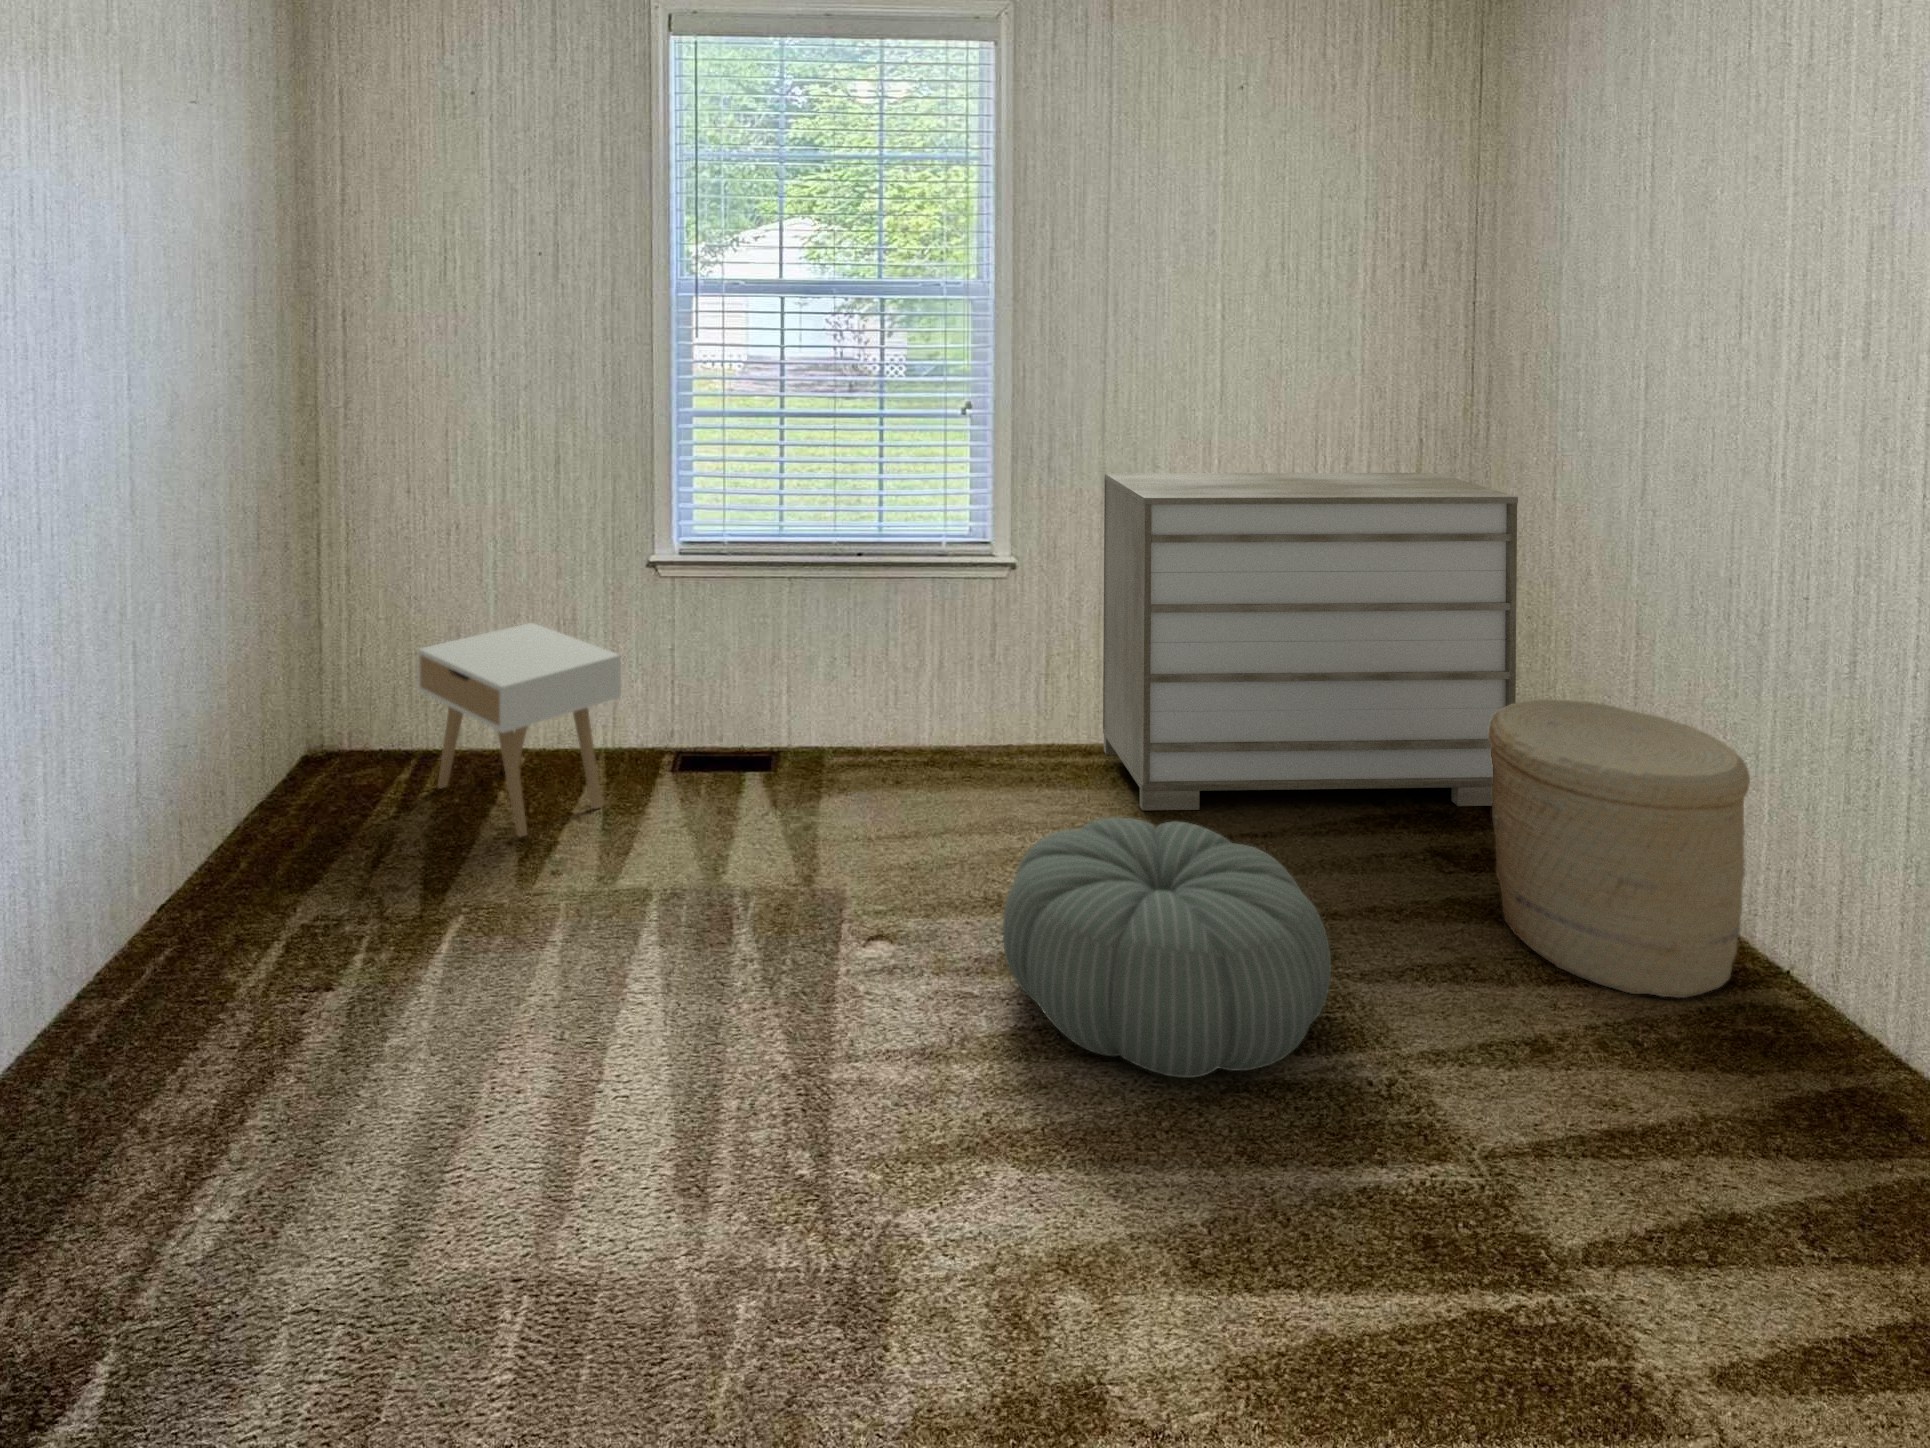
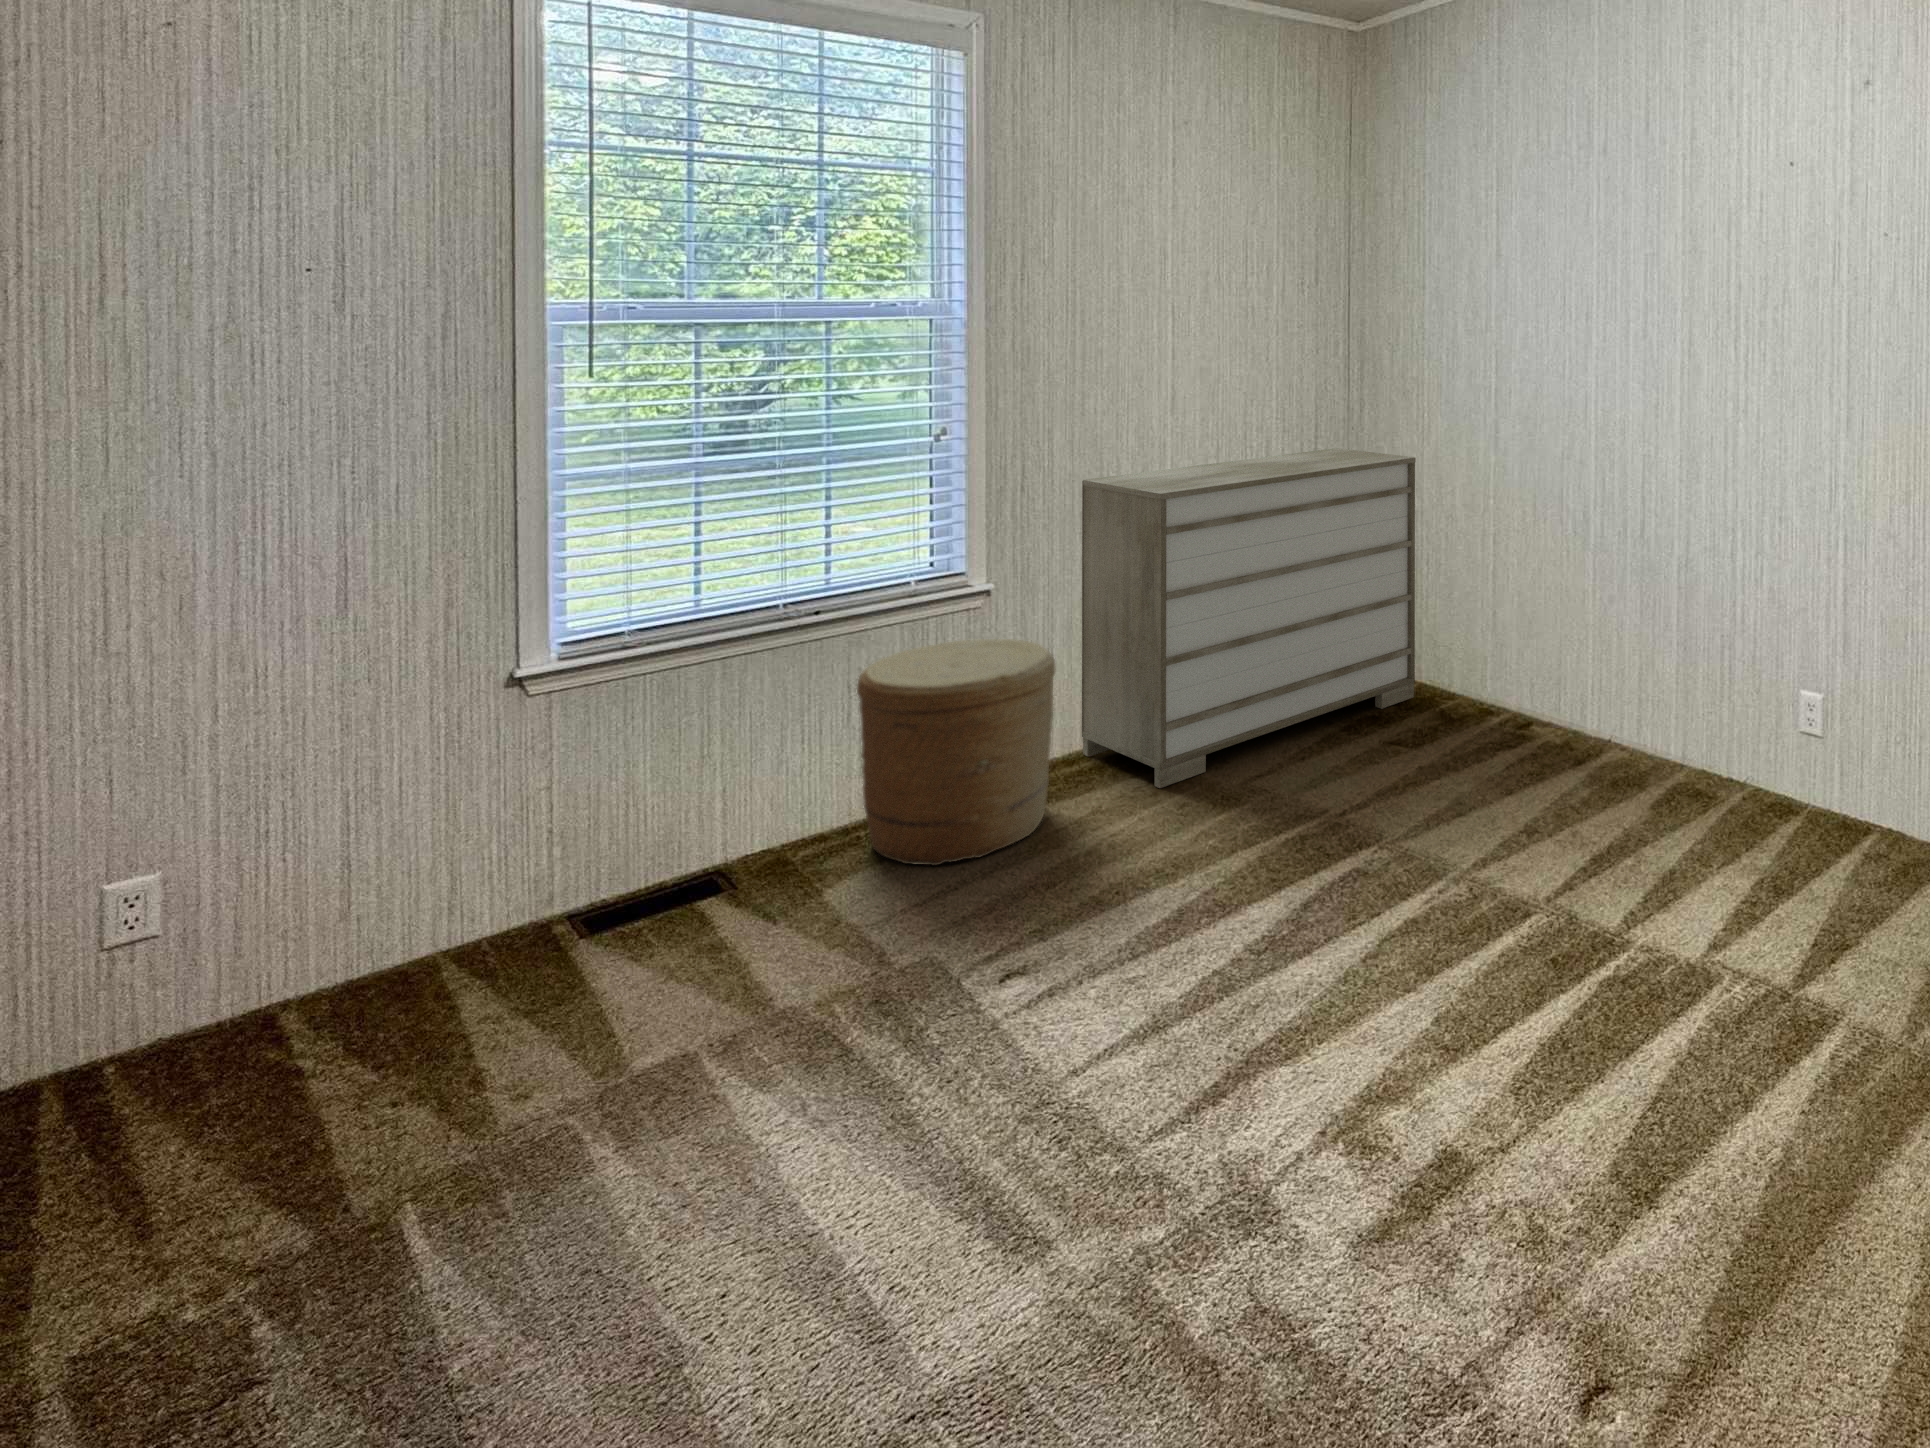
nightstand: present [418,623,621,837] -> none [73,796,518,1110]
woven basket: present [1489,699,1750,998] -> present [857,639,1055,865]
pouf: present [1003,817,1331,1078] -> none [1149,761,1428,965]

